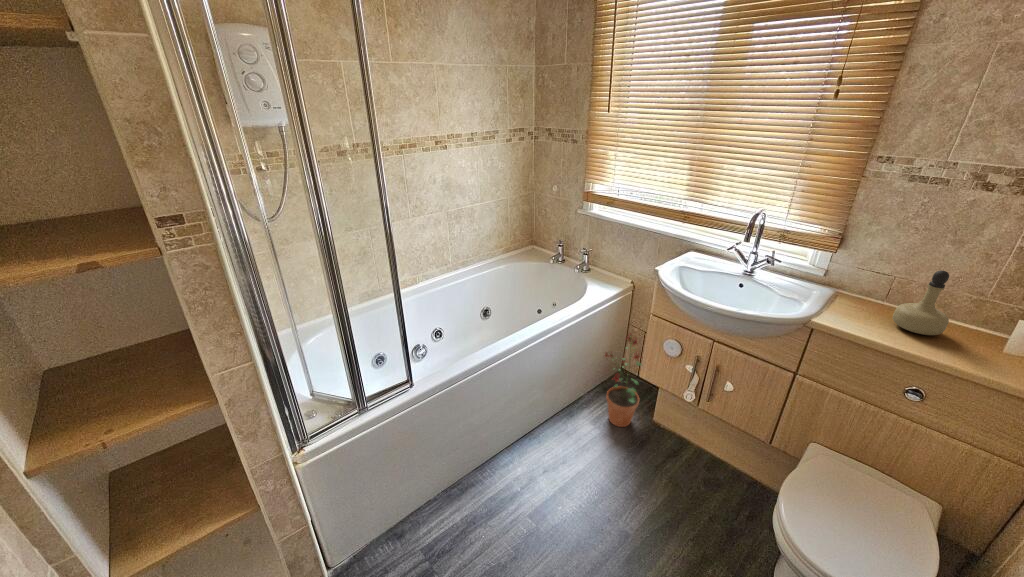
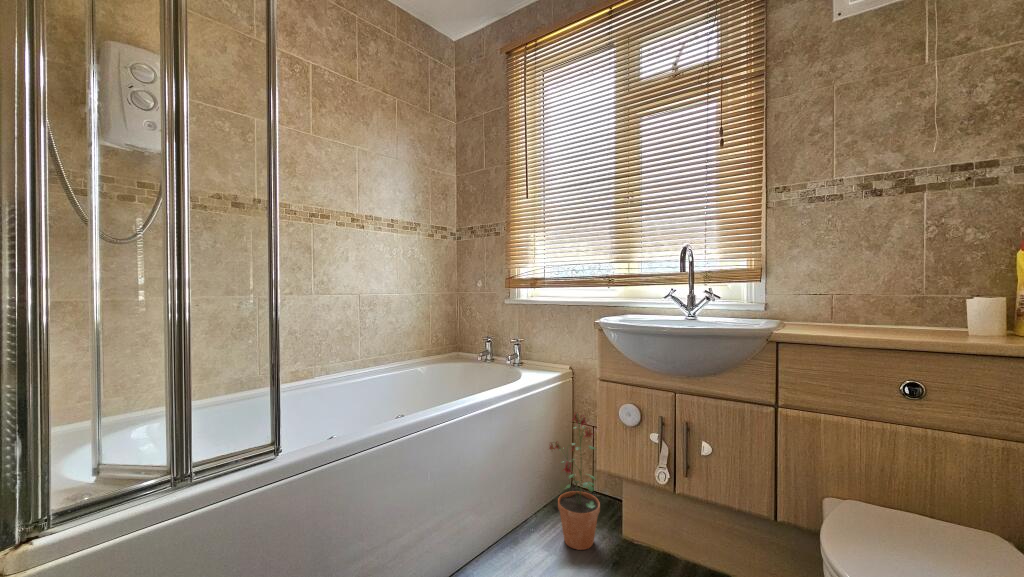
perfume bottle: present [893,270,949,335] -> none [849,263,907,334]

